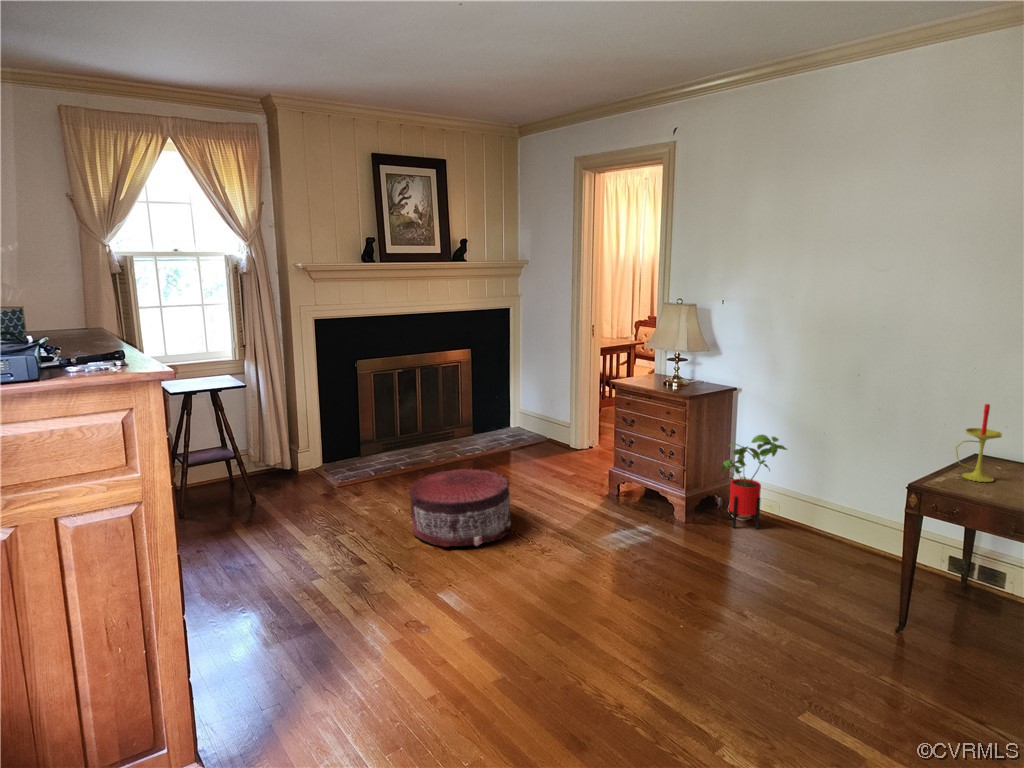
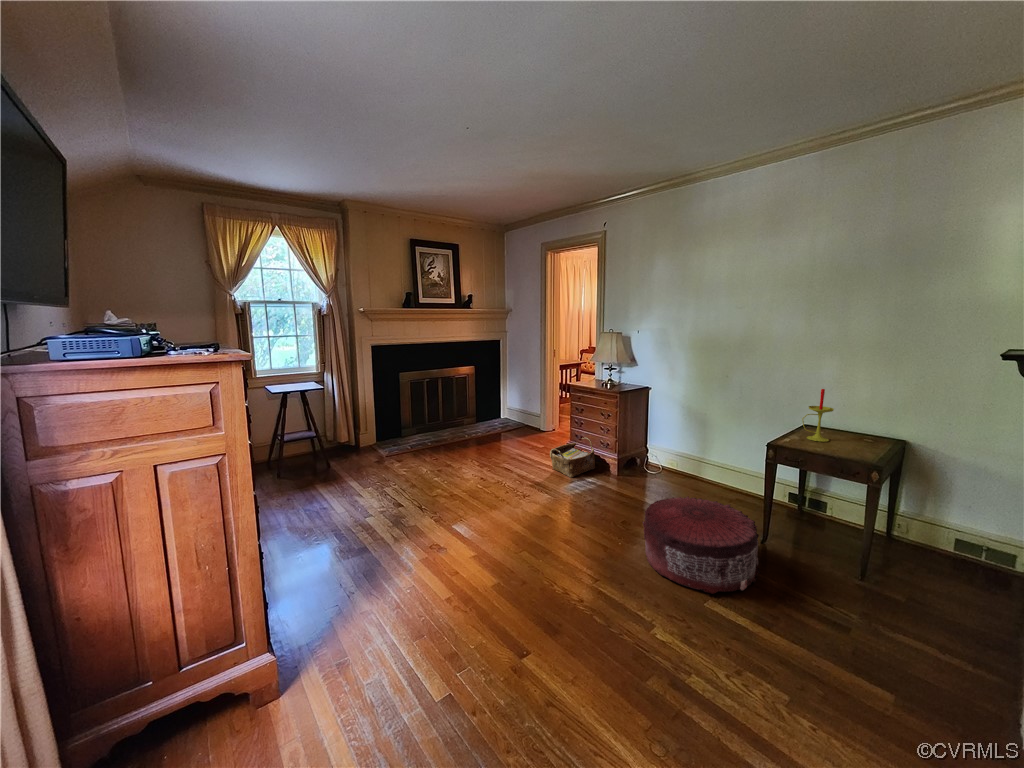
house plant: present [720,435,787,529] -> none [640,416,685,479]
woven basket: none [583,463,652,524] -> present [550,437,595,477]
pouf: present [409,468,511,547] -> present [643,496,761,594]

